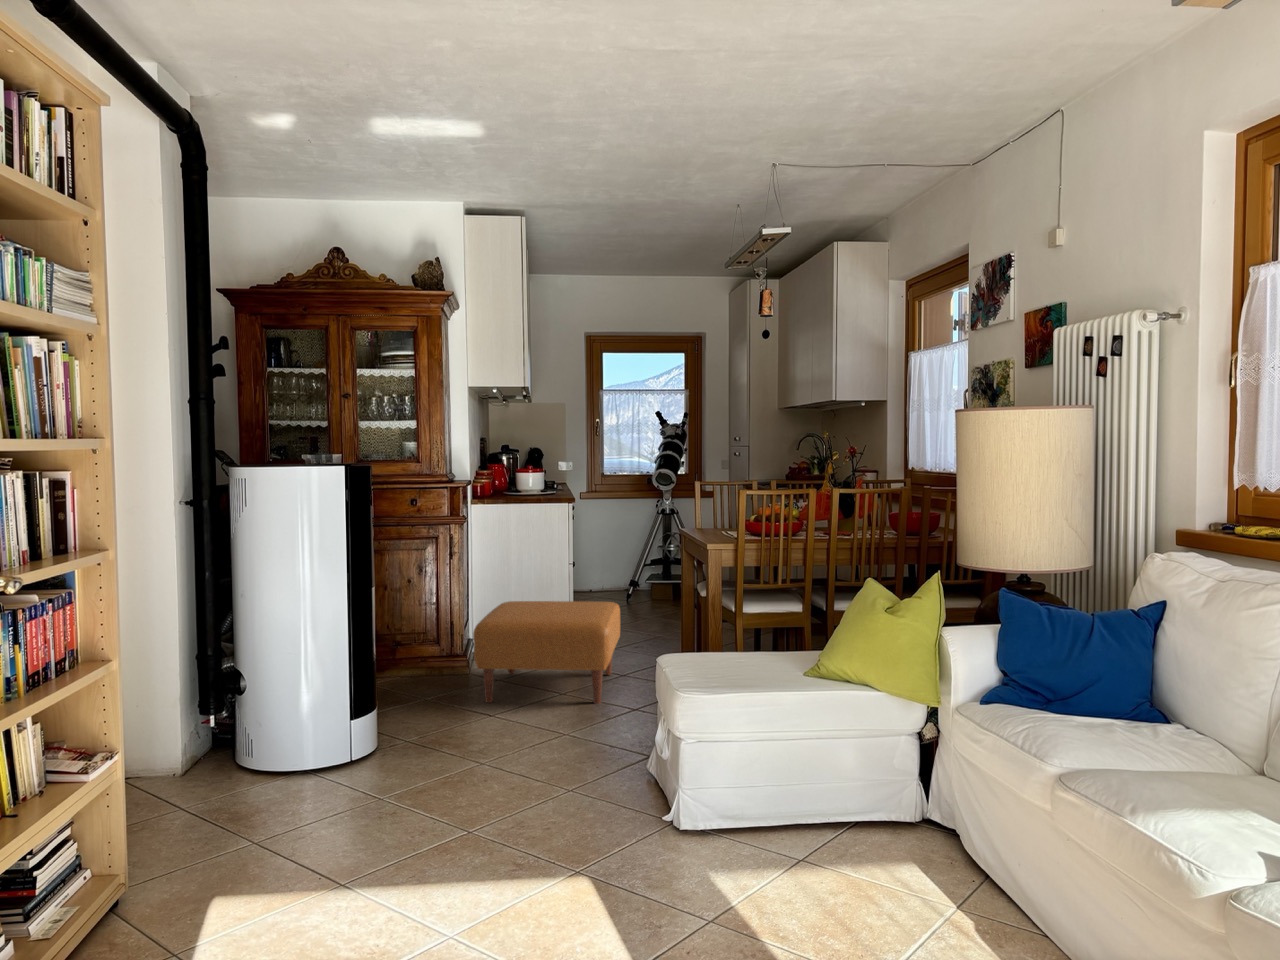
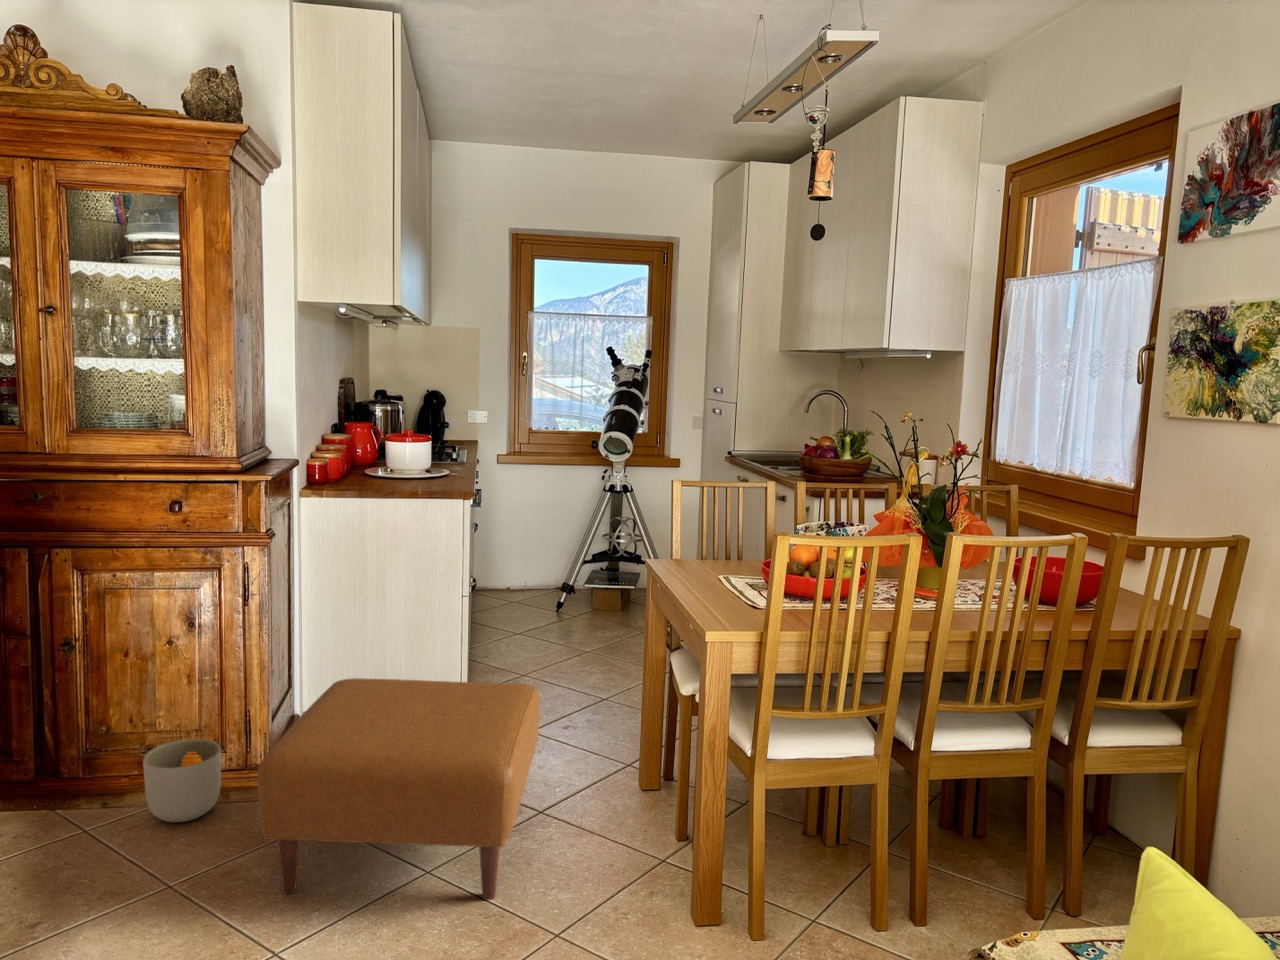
planter: none [397,639,438,682] -> present [143,739,221,822]

